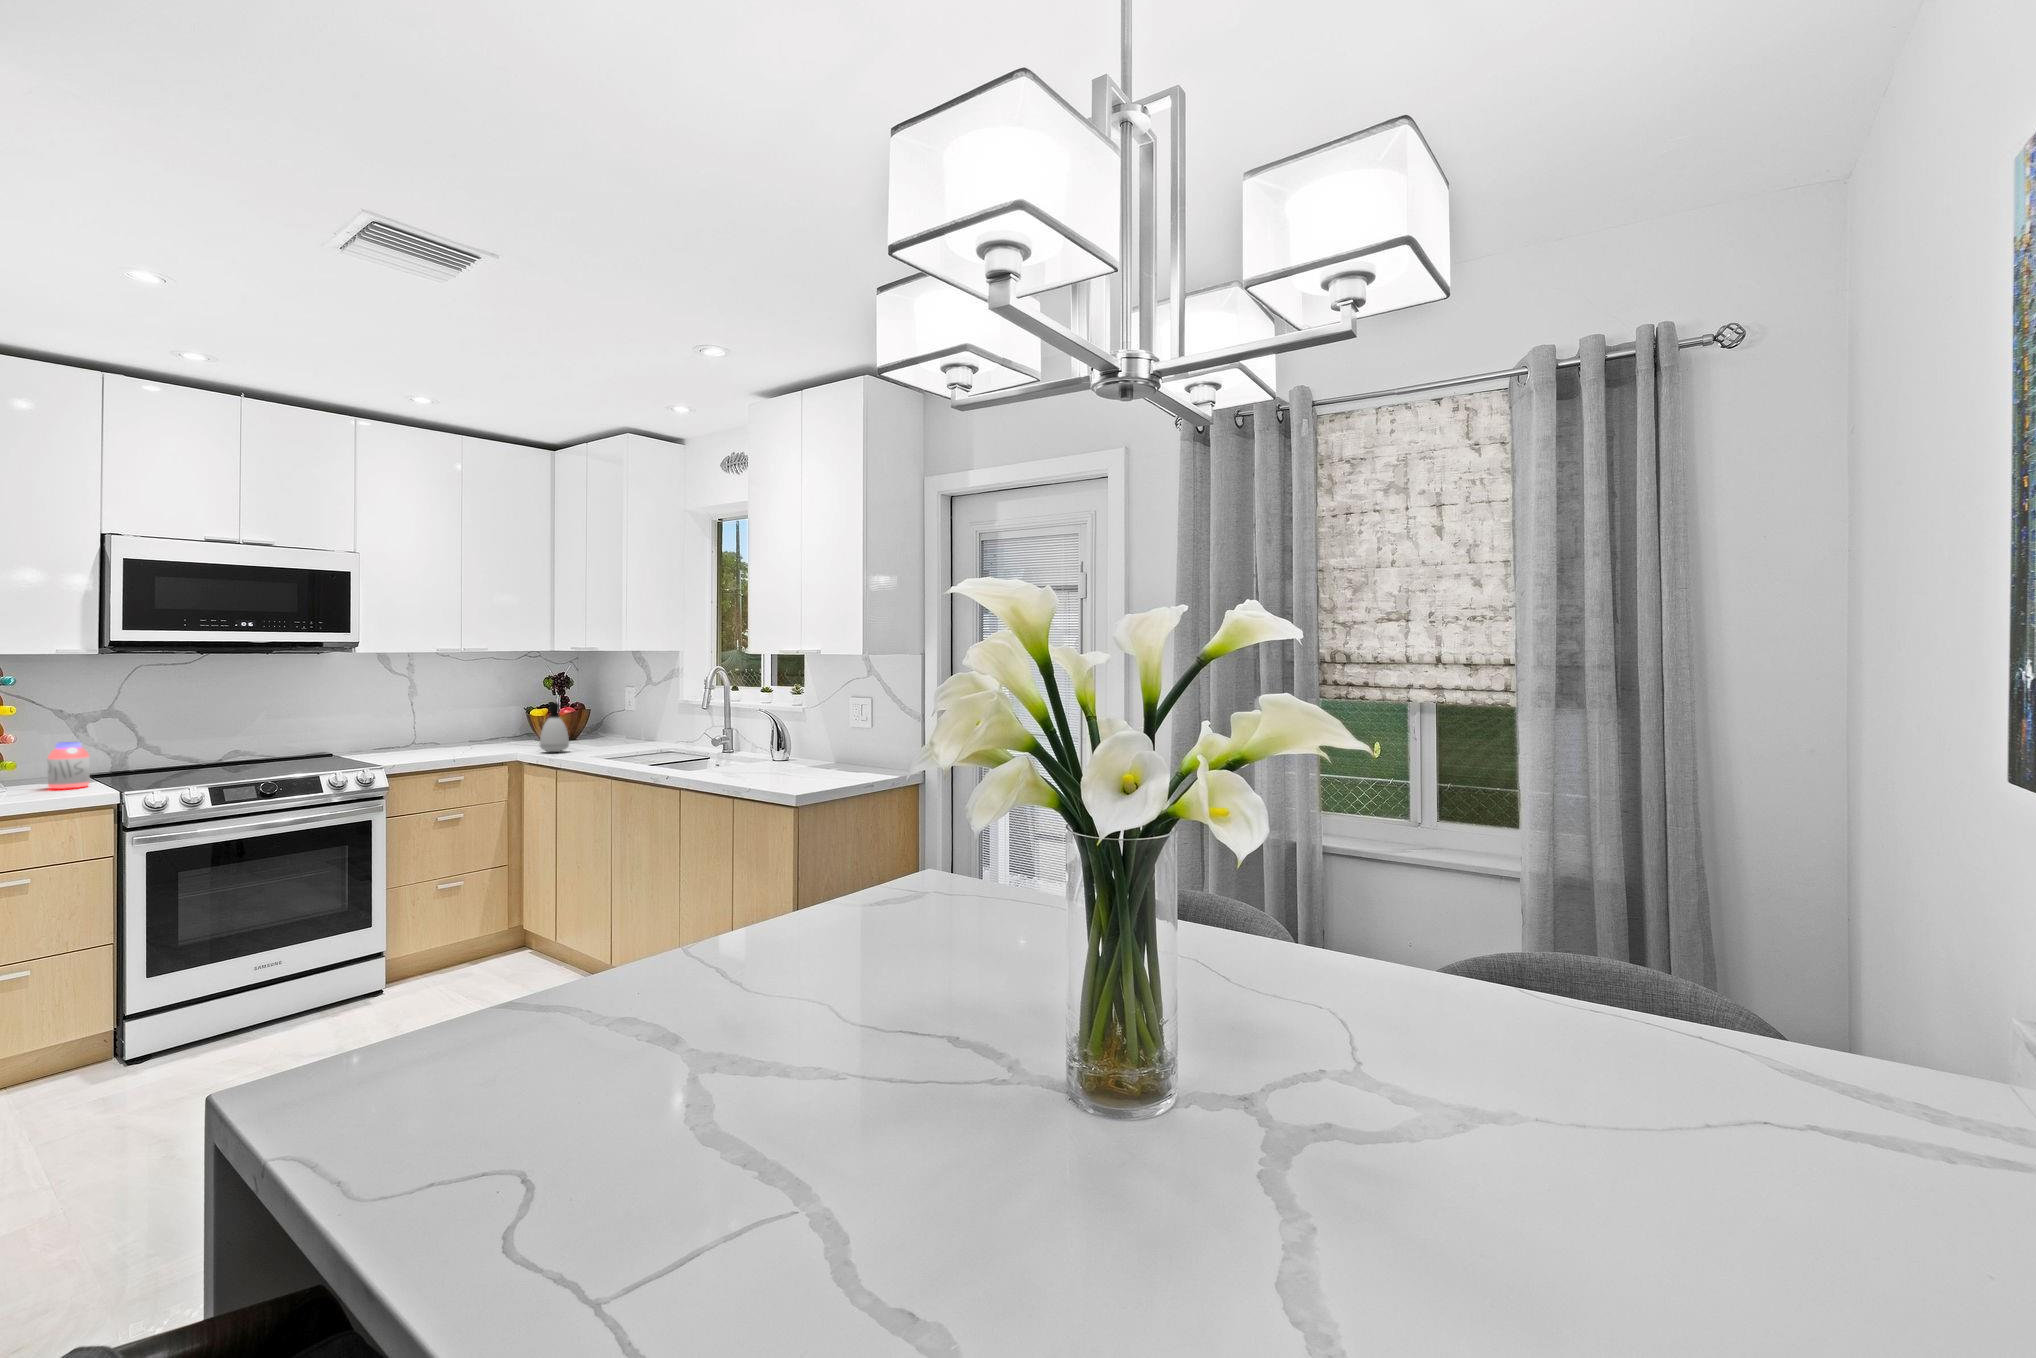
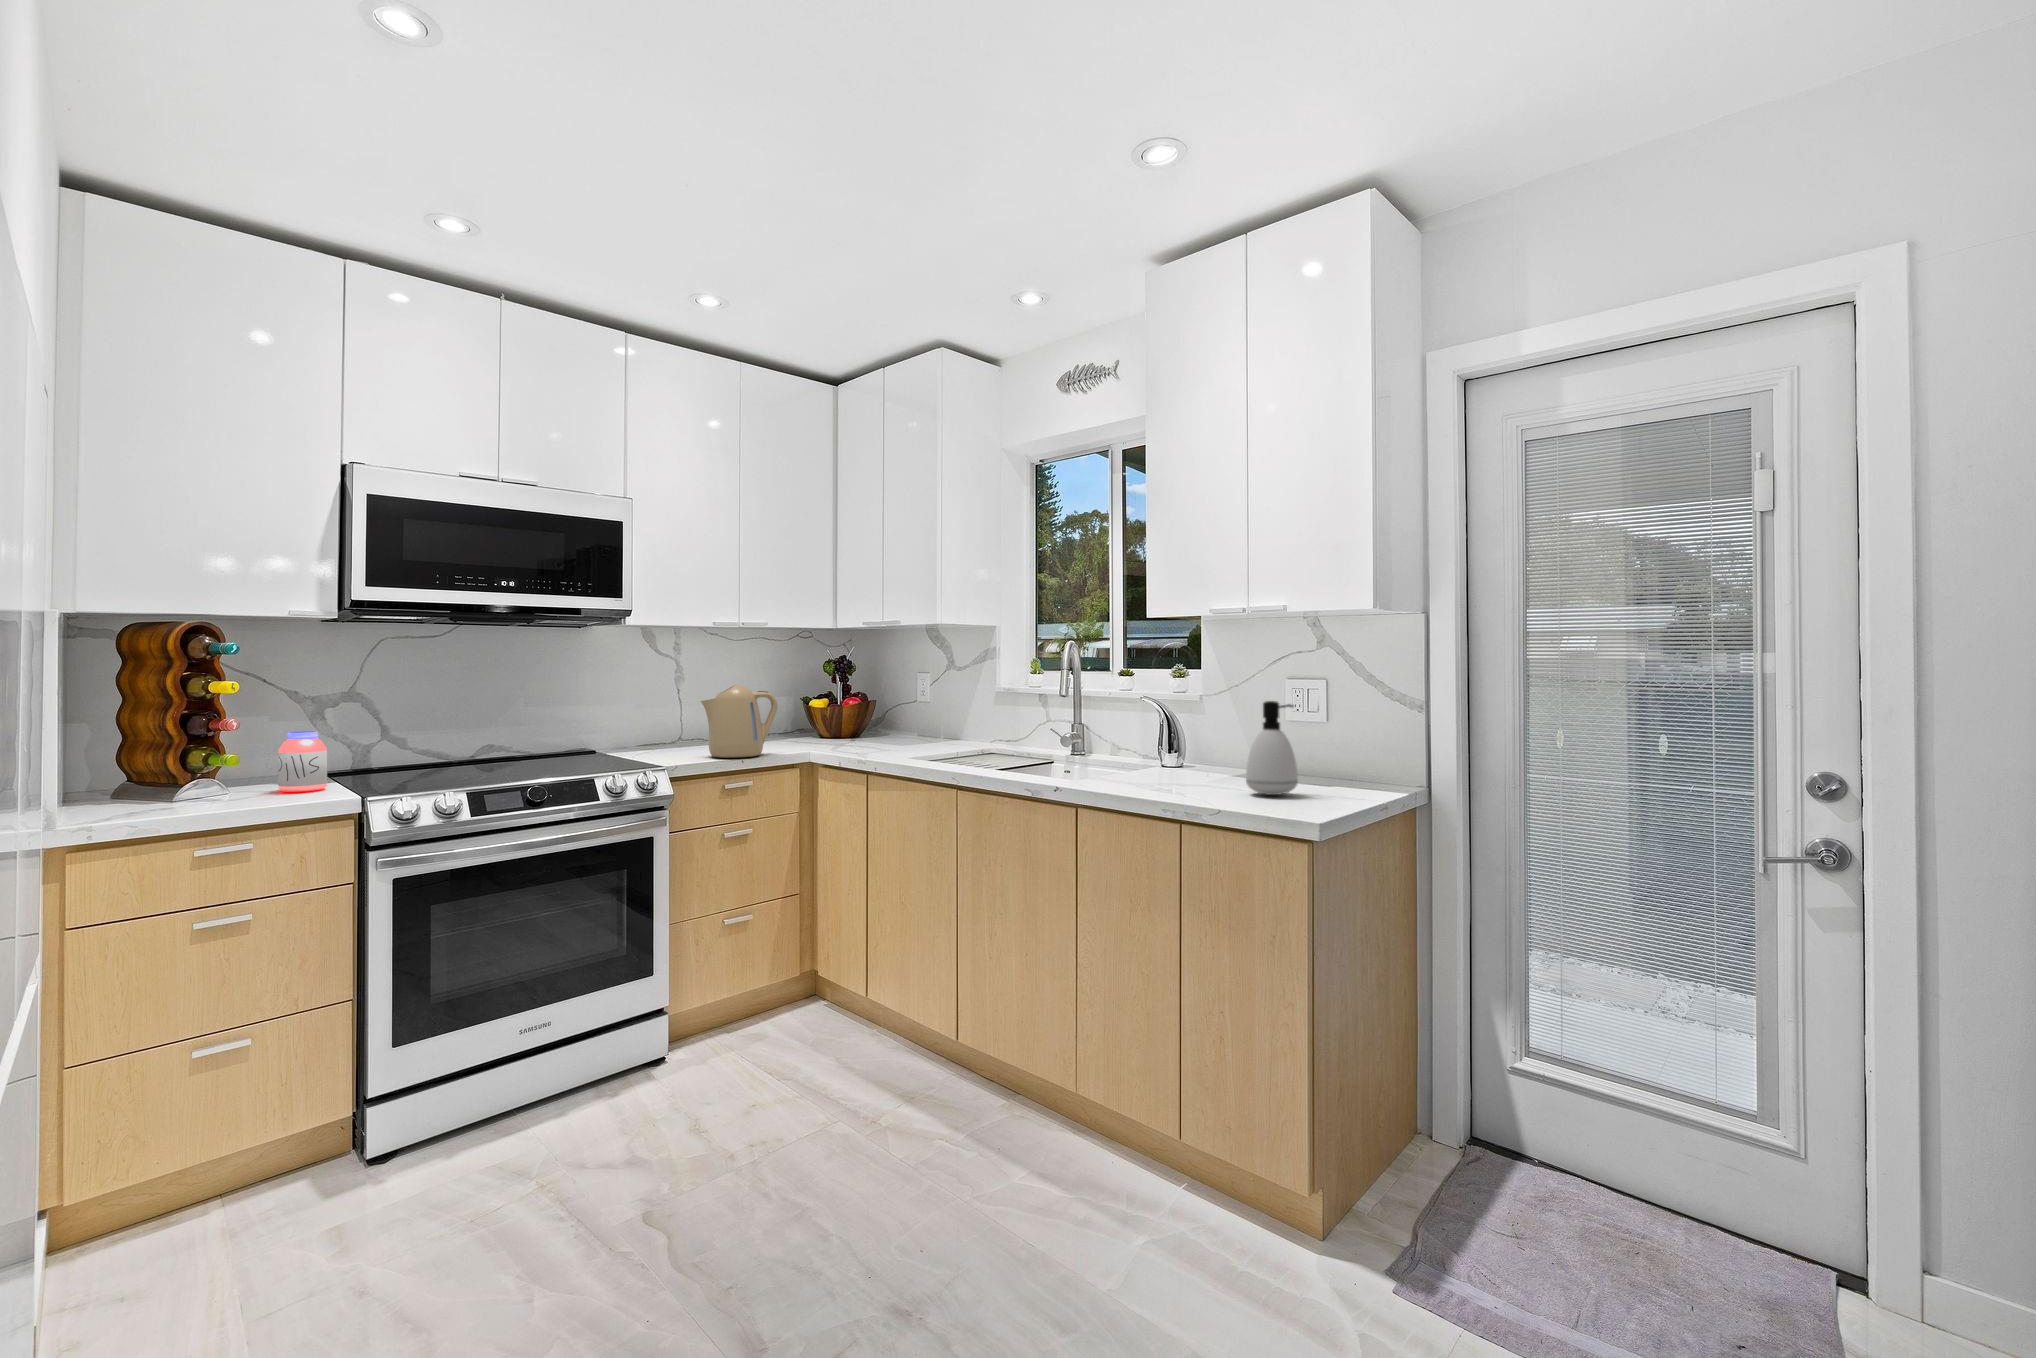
kettle: none [422,700,491,758] -> present [701,685,778,758]
soap dispenser: present [540,702,569,752] -> present [1246,701,1298,795]

